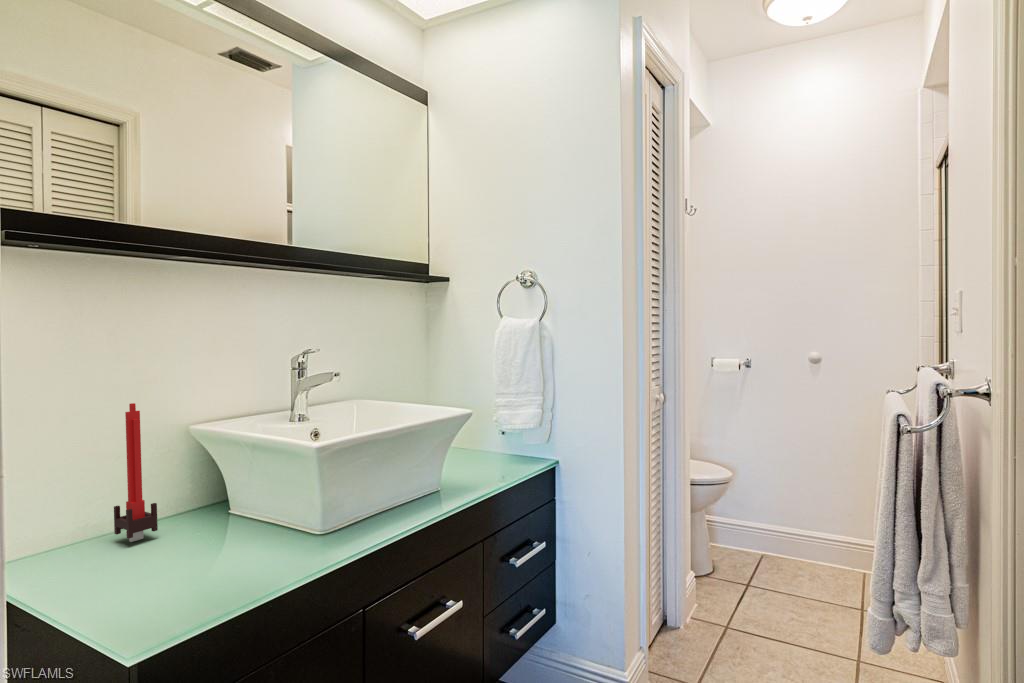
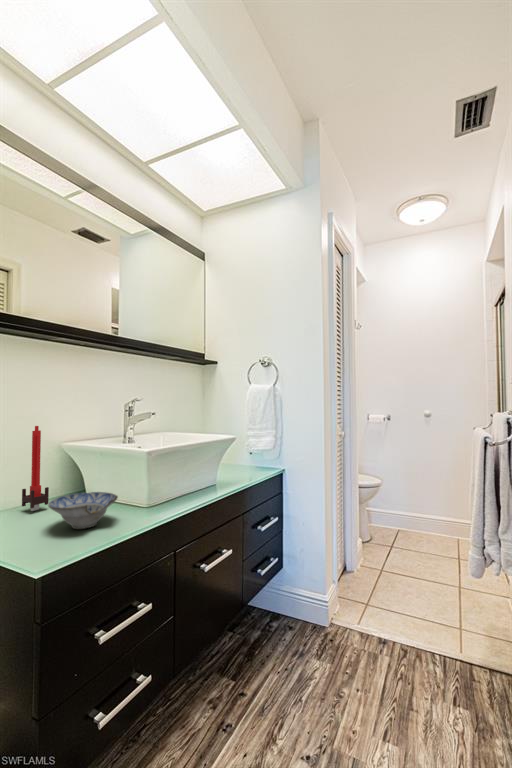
ceramic bowl: none [146,514,263,579] -> present [48,492,118,529]

